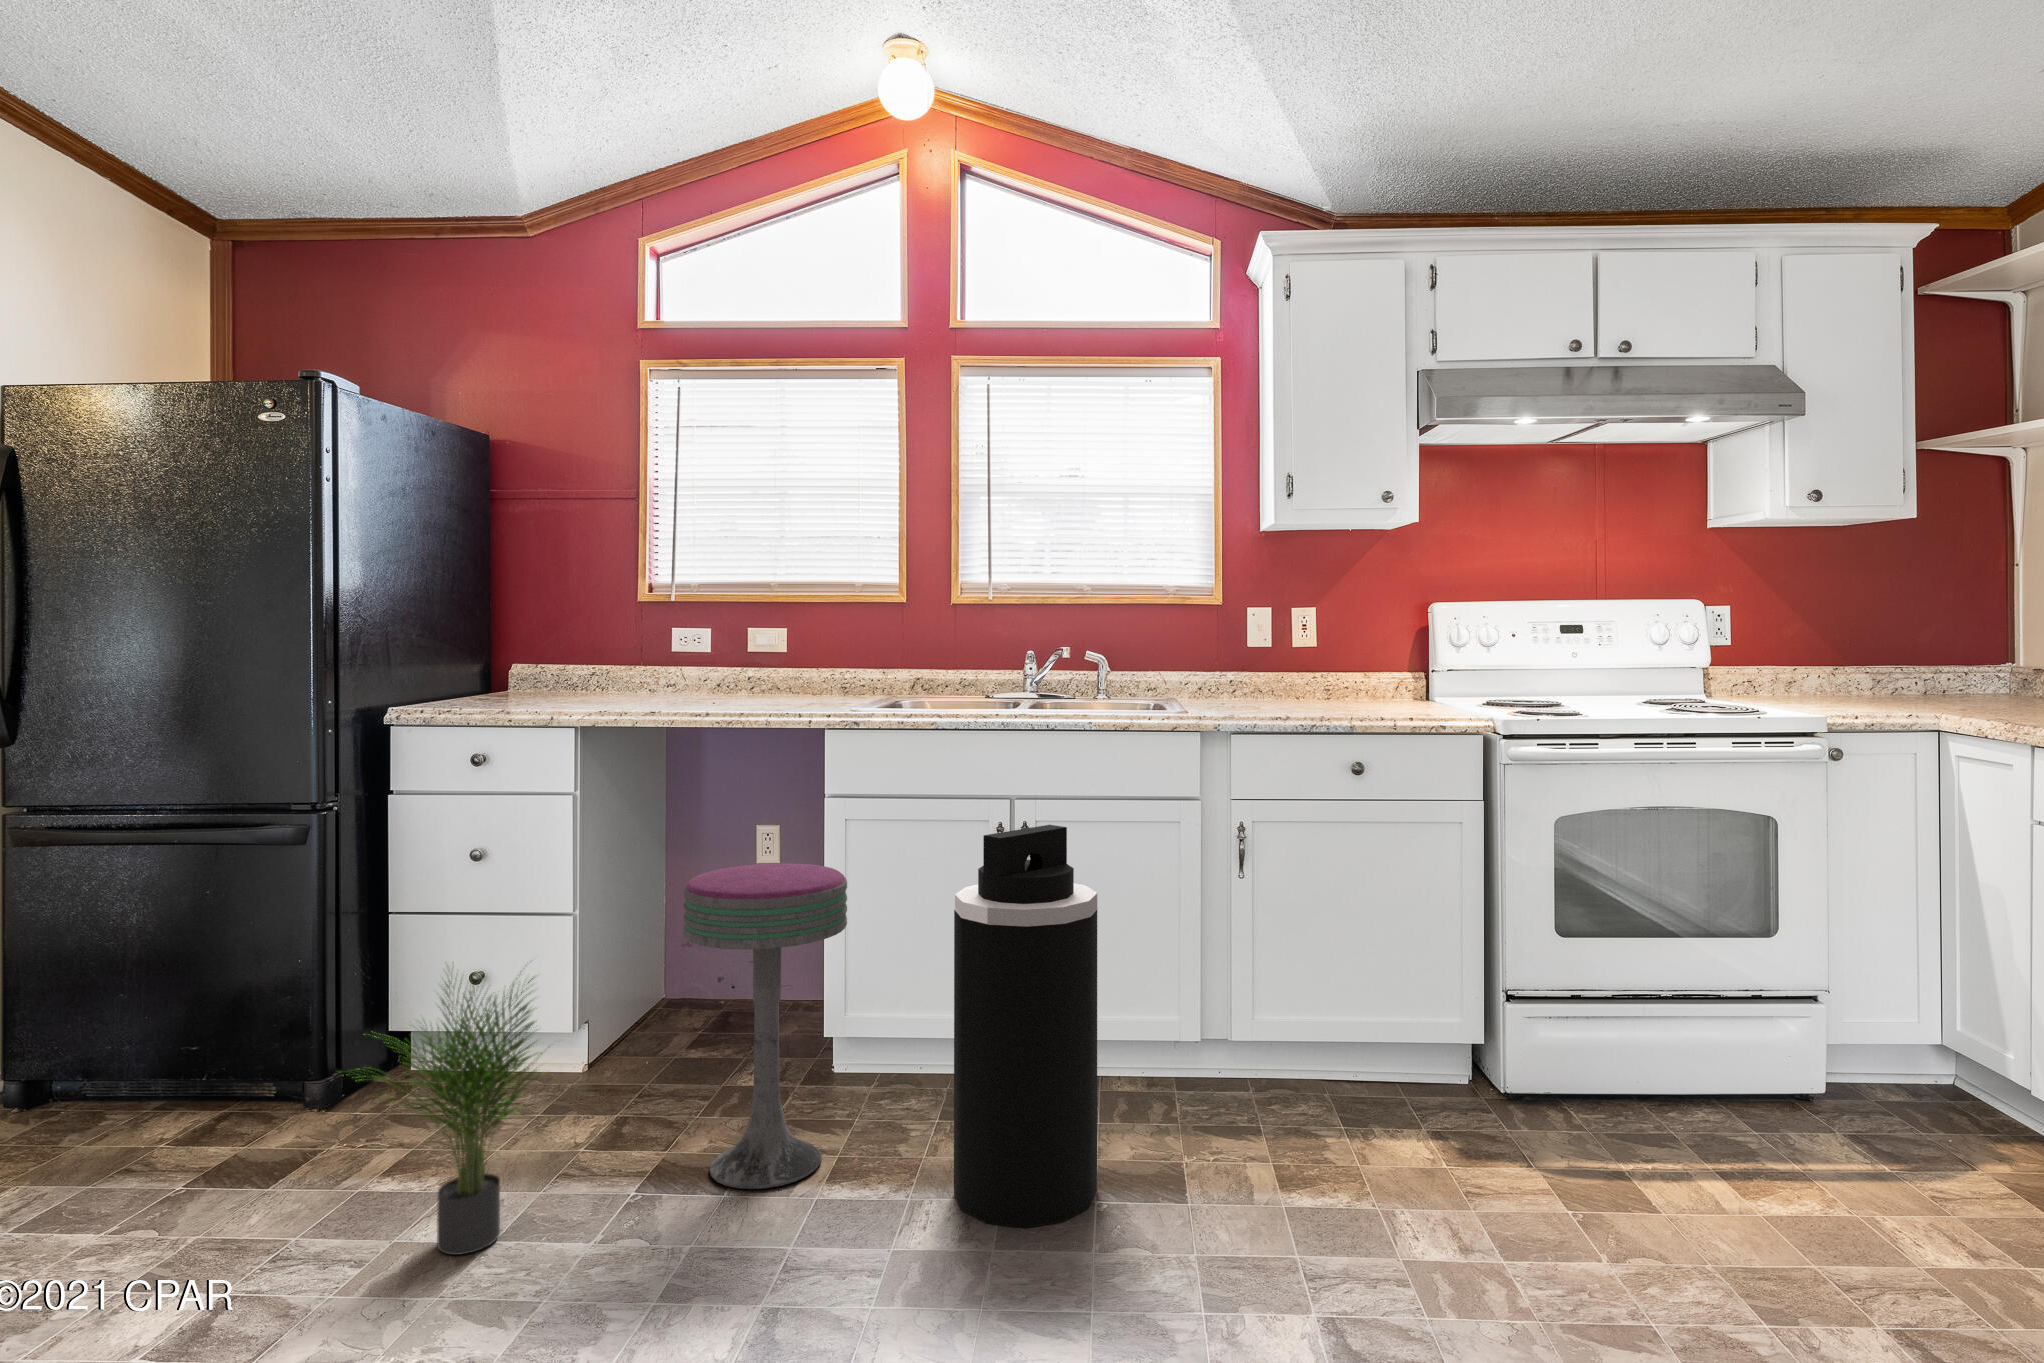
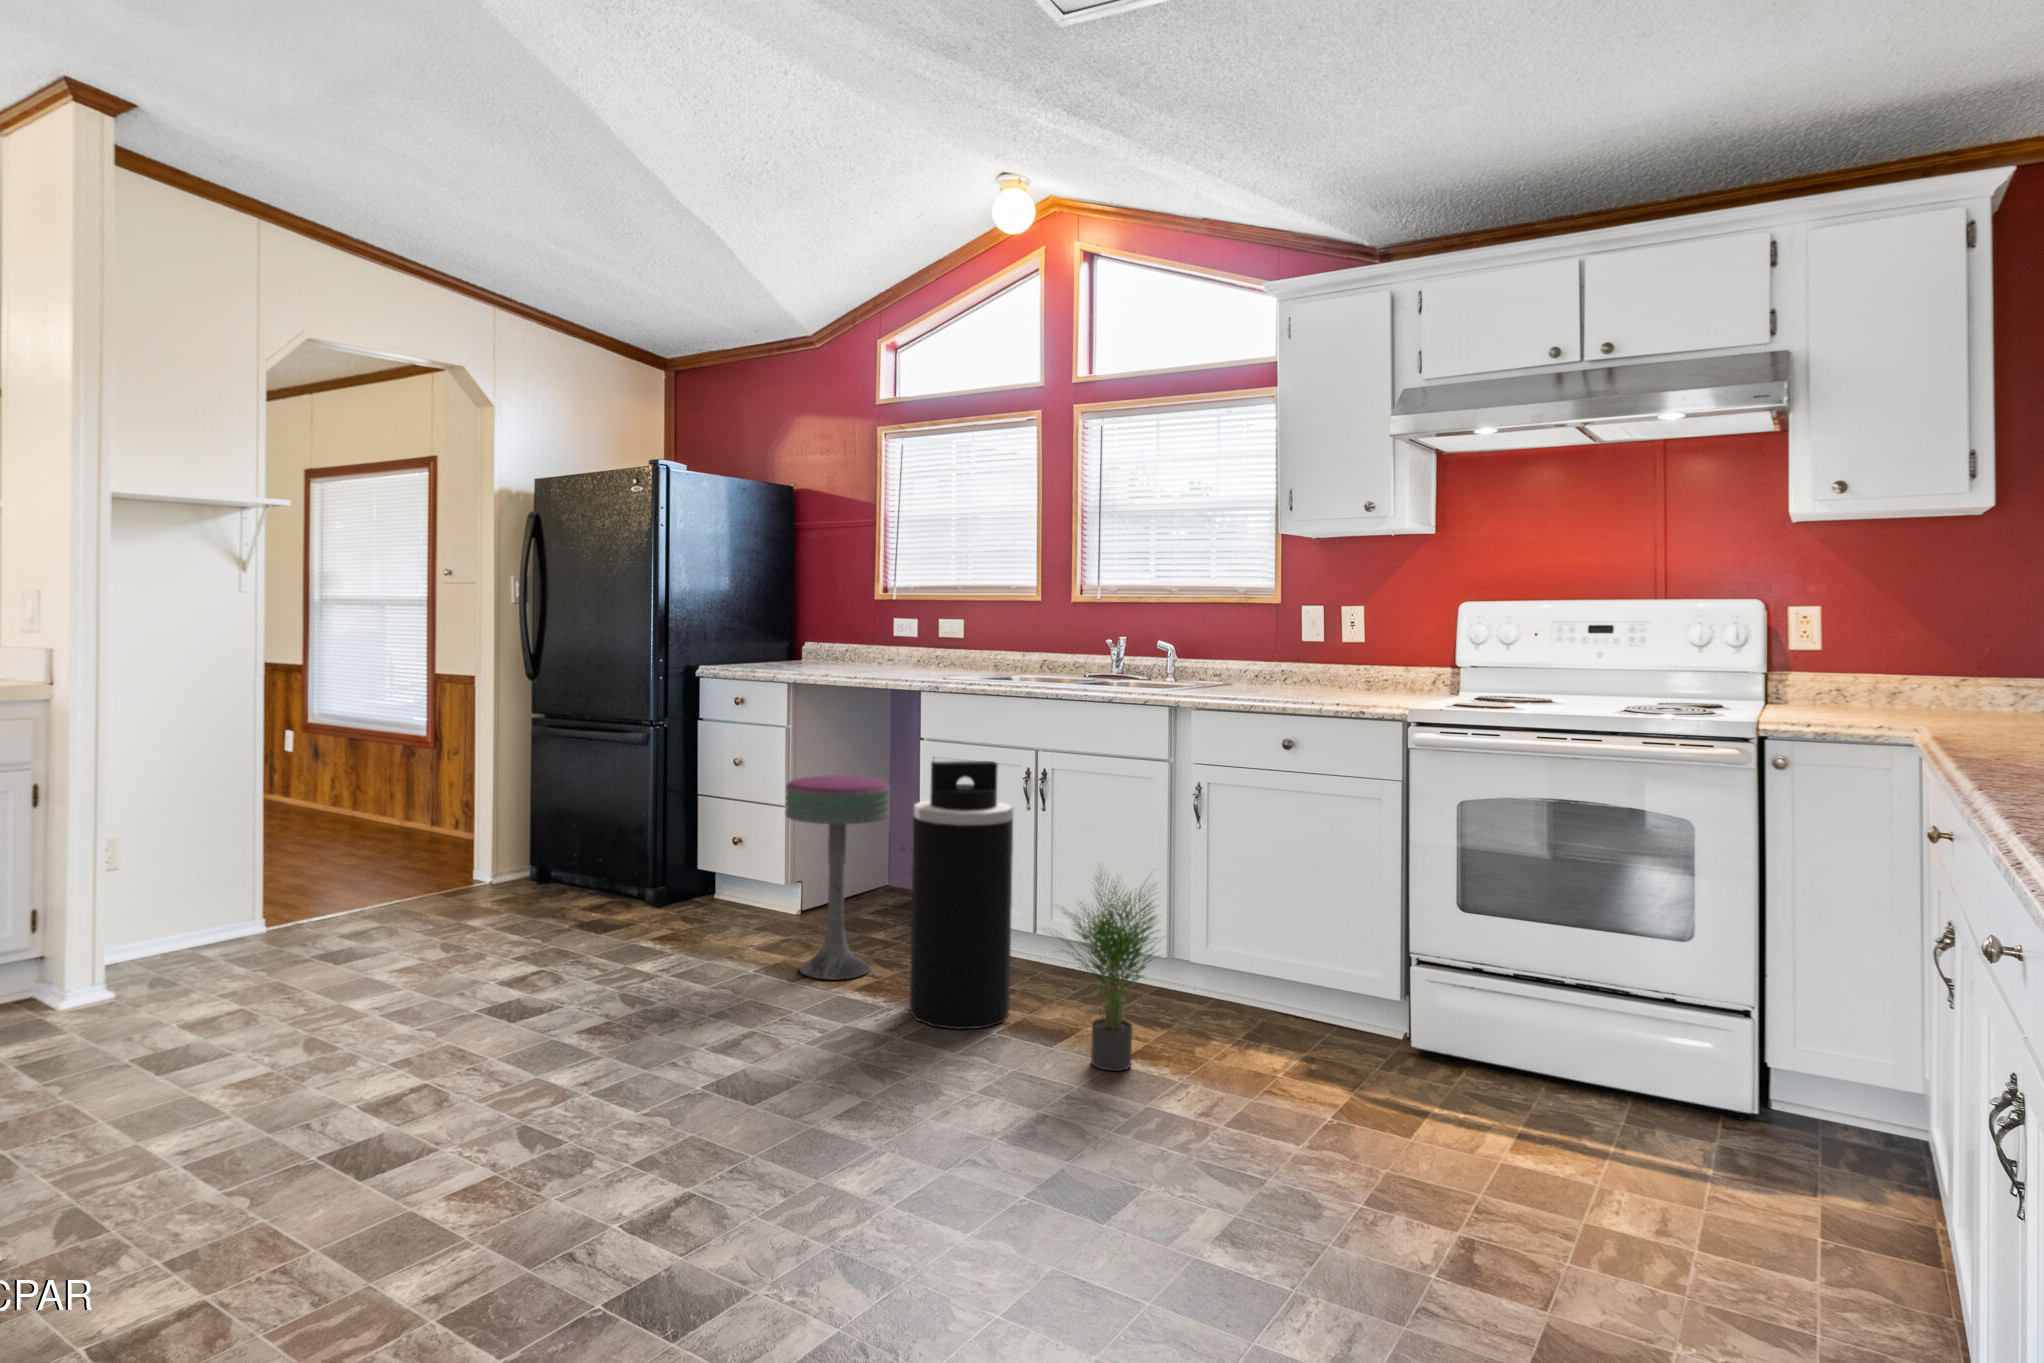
potted plant: present [358,962,549,1255] -> present [1052,874,1159,1071]

